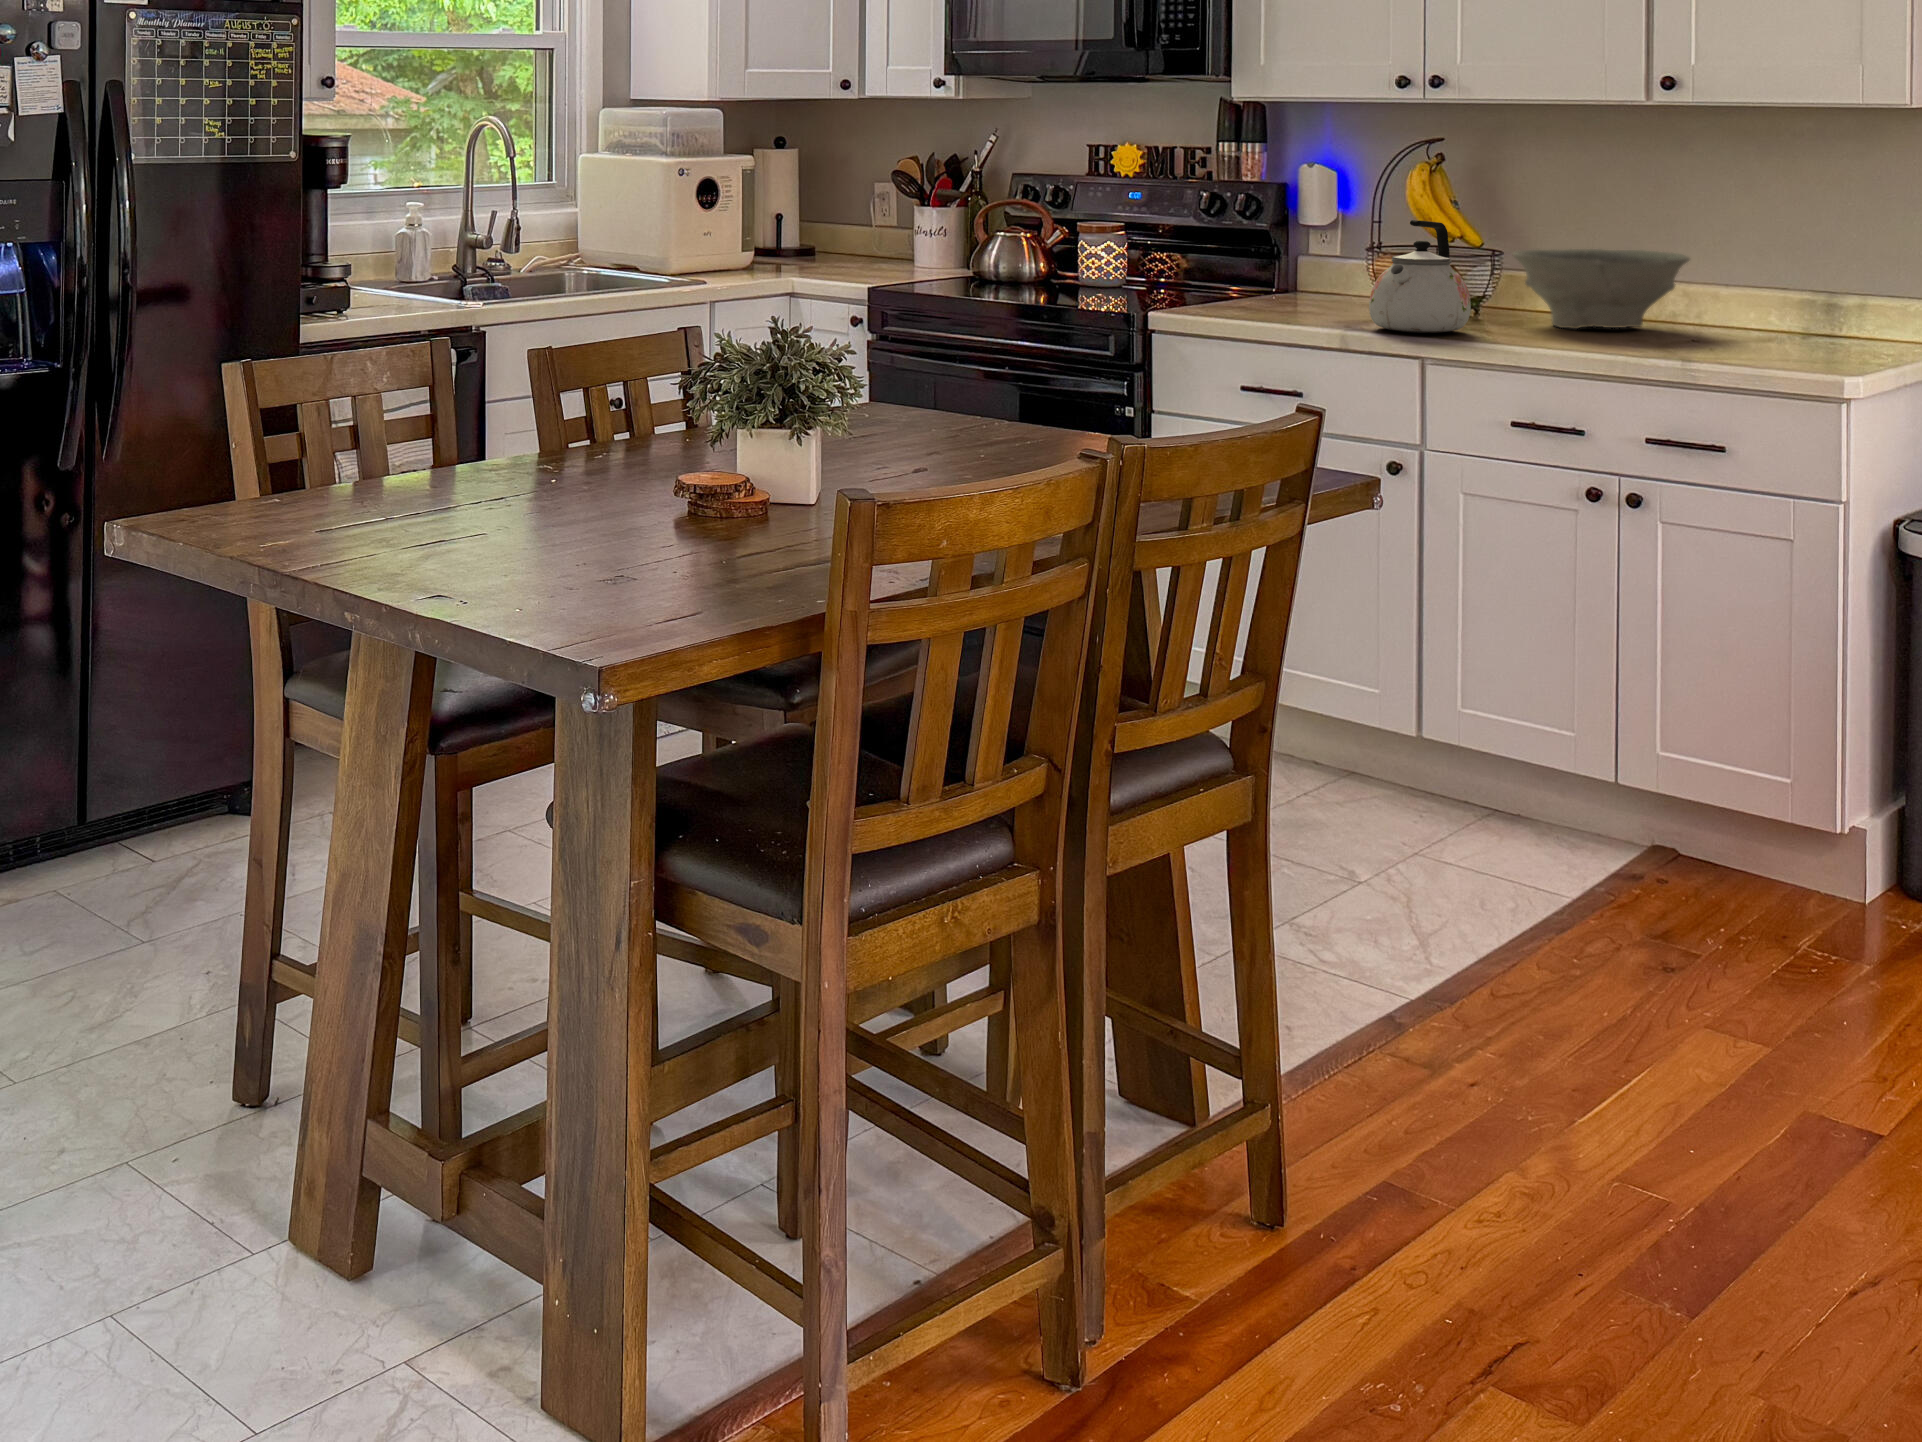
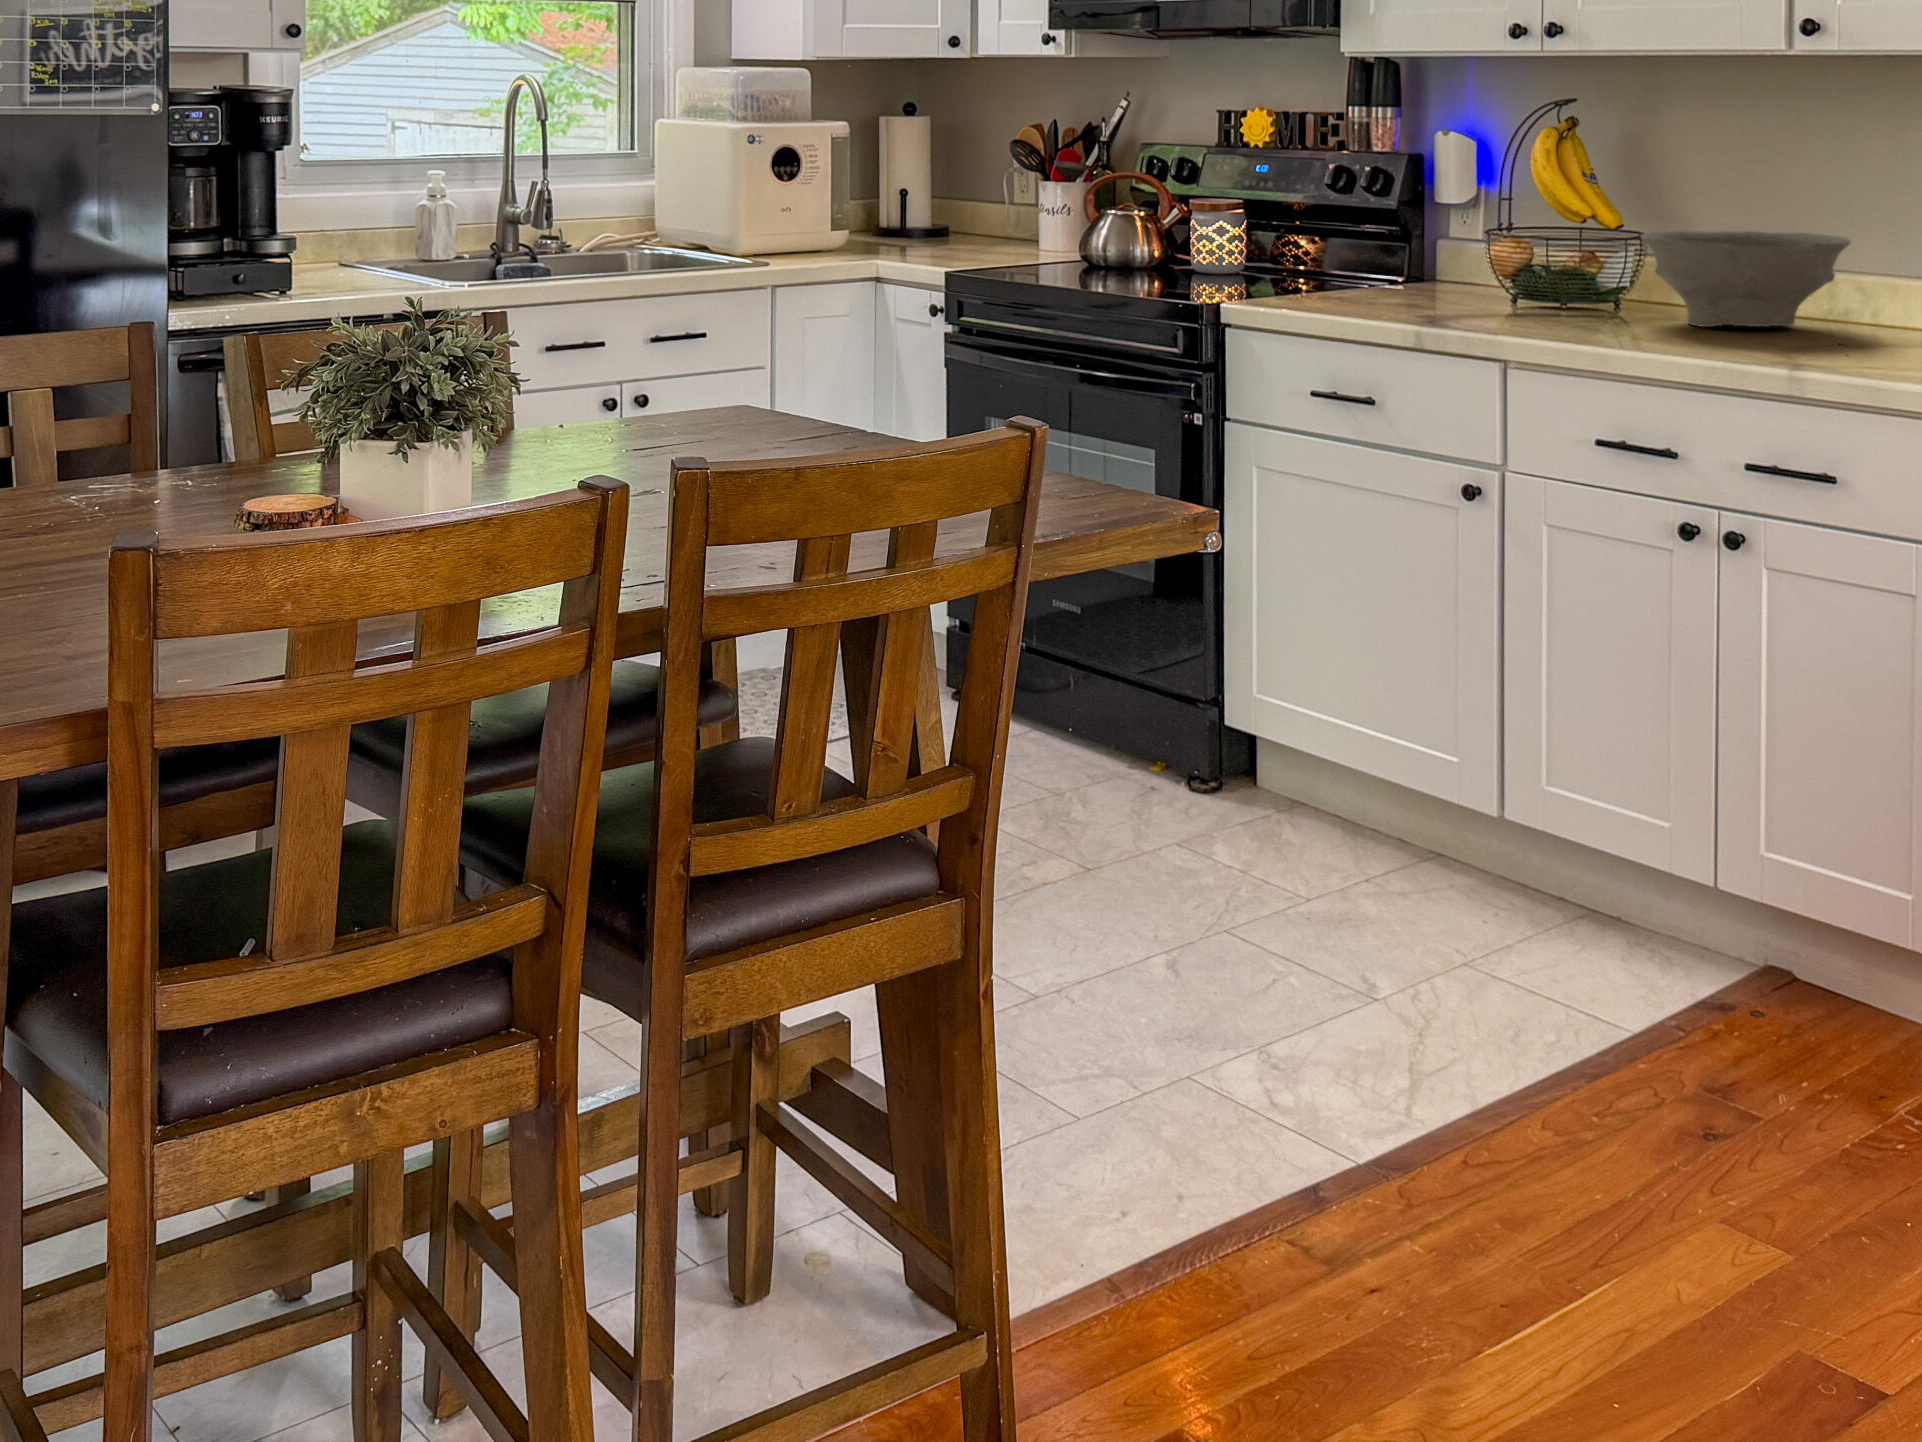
kettle: present [1369,220,1471,333] -> none [1453,194,1572,329]

